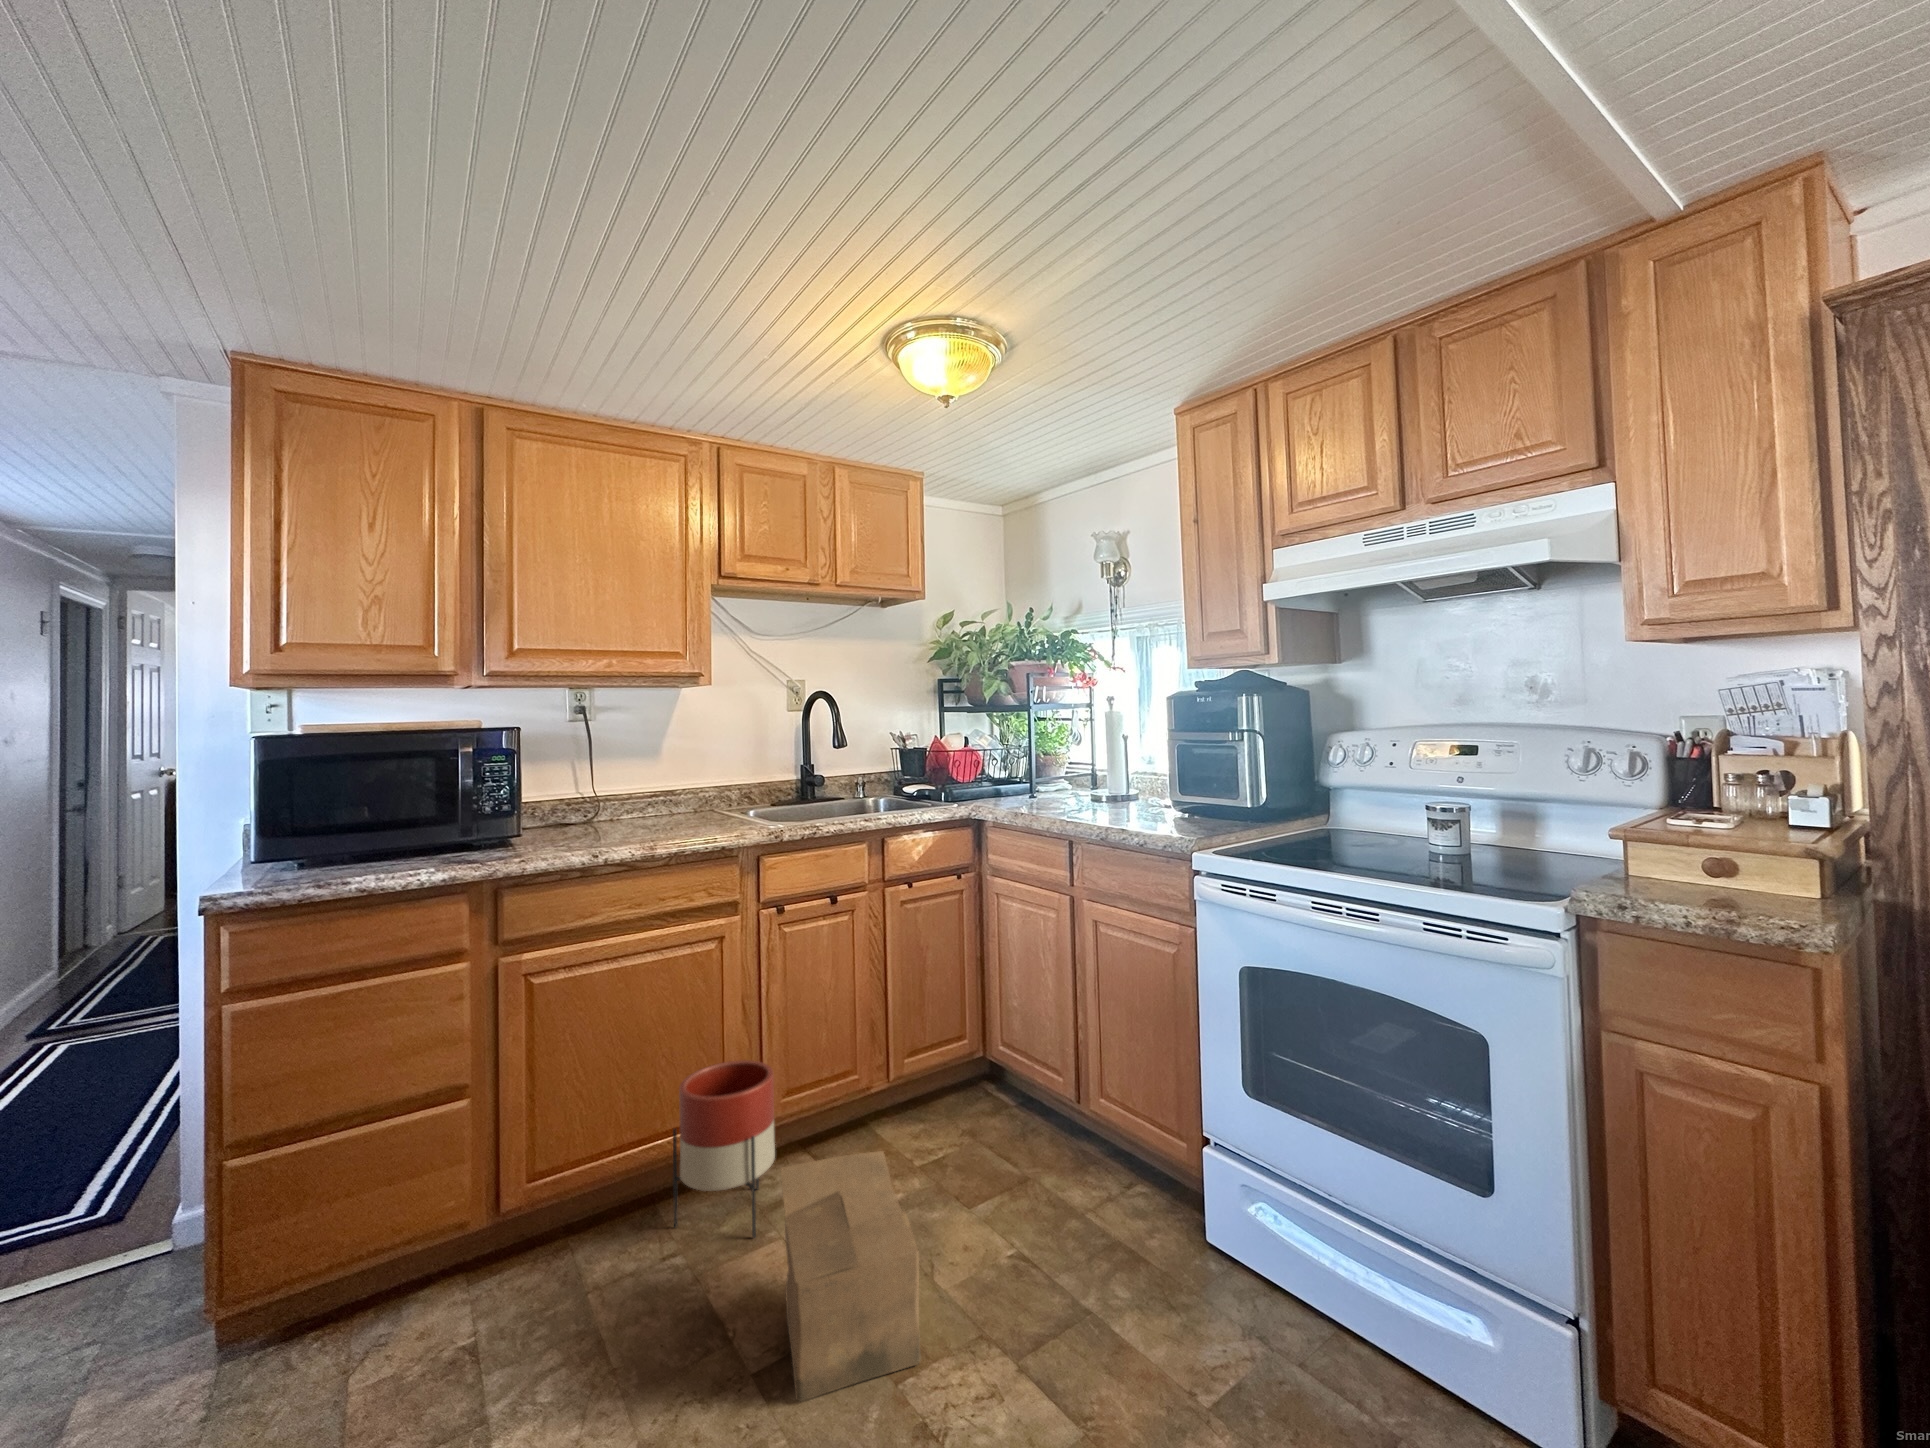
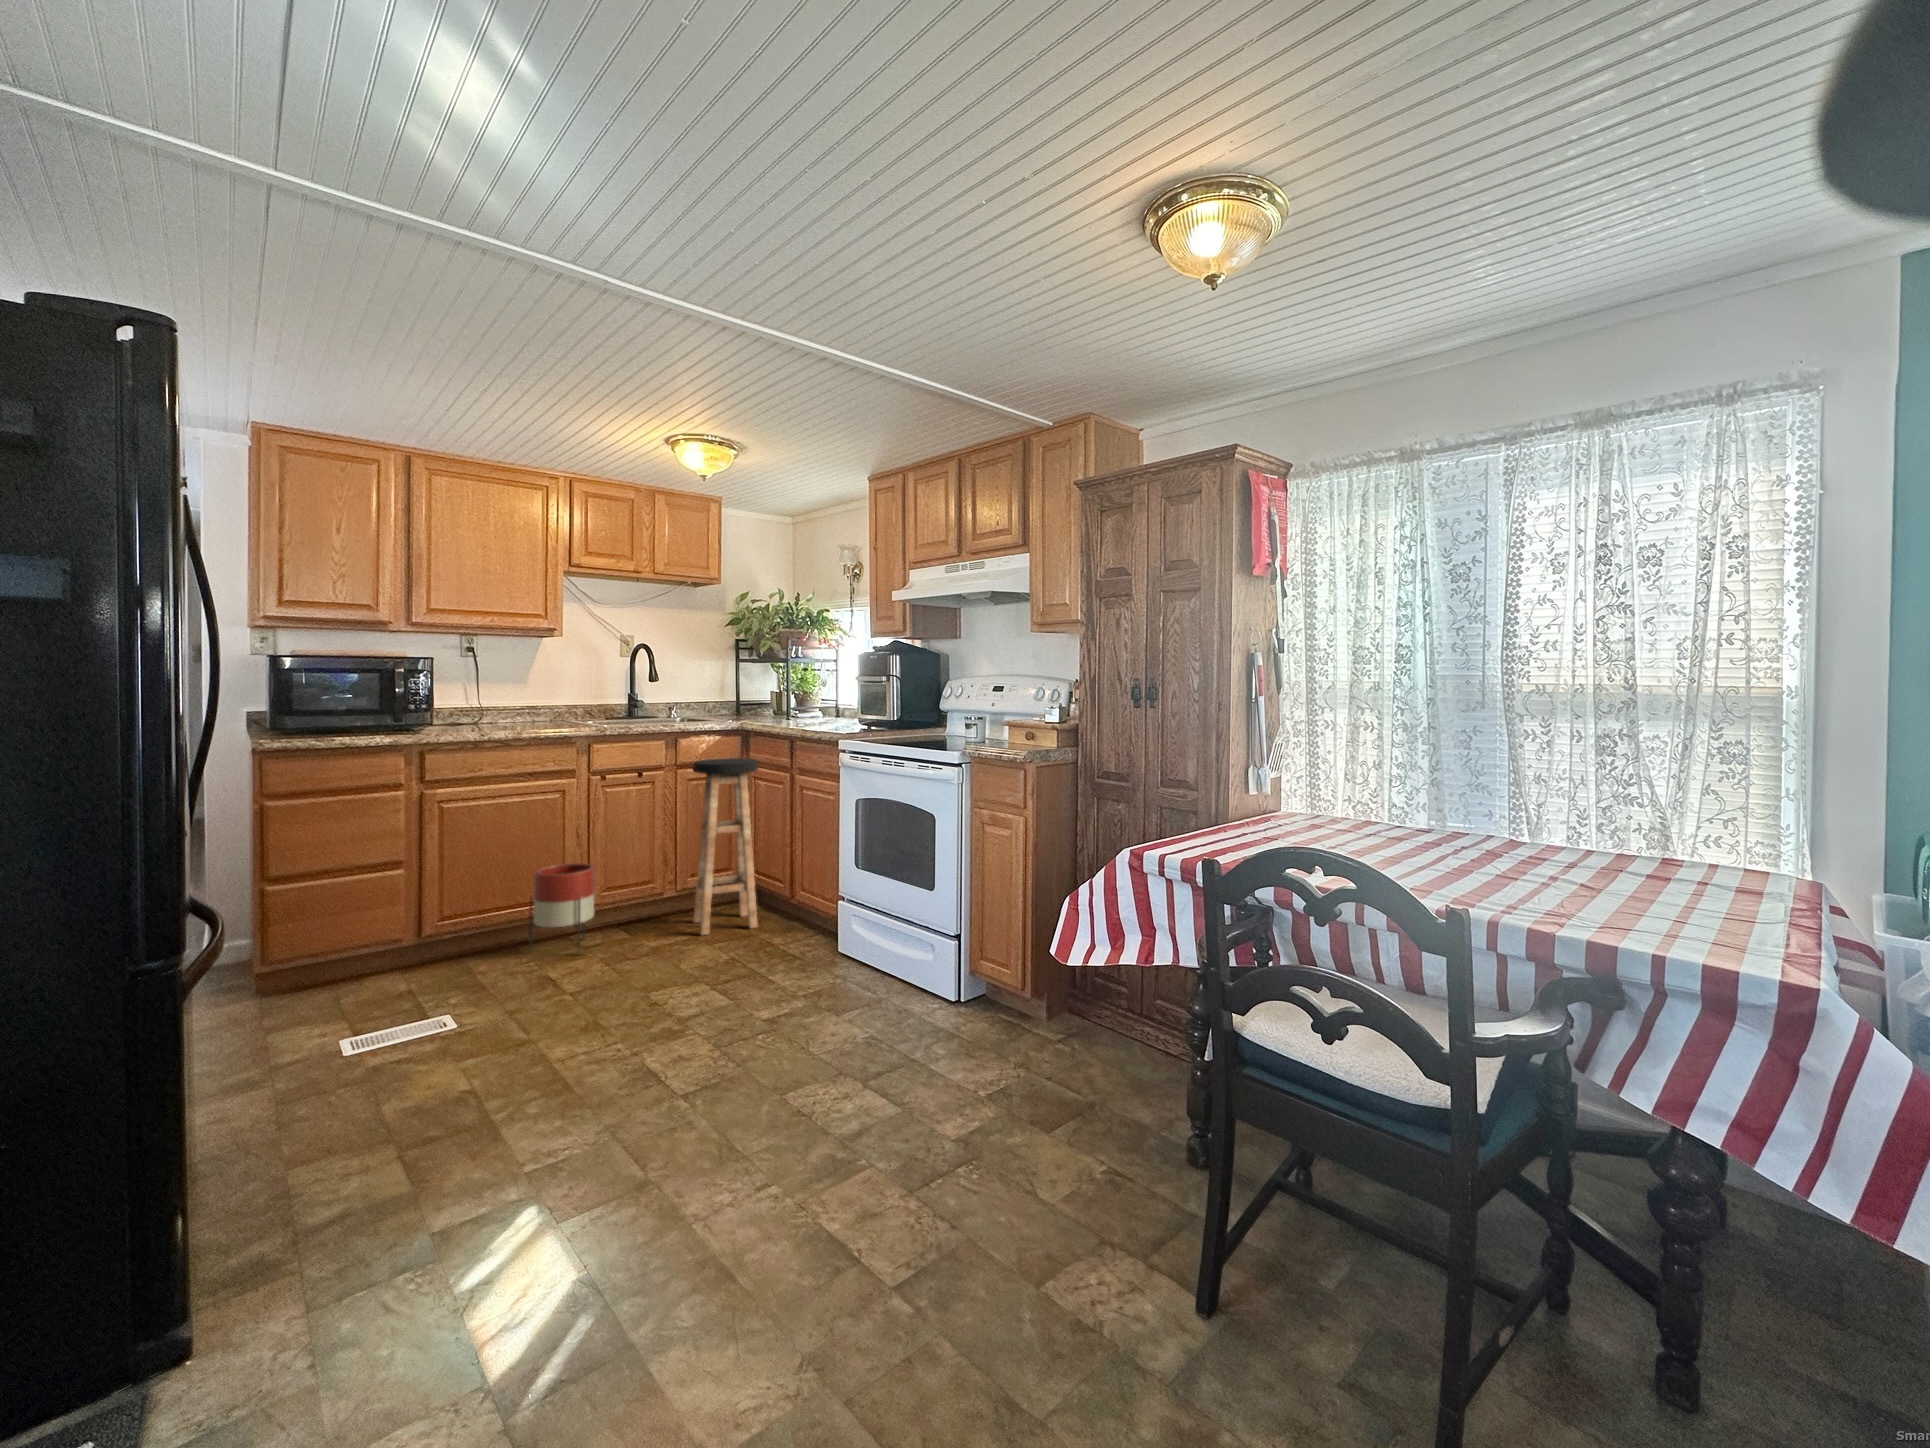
bar stool: none [918,870,1032,1185] -> present [693,758,758,936]
cardboard box: present [781,1151,921,1401] -> none [593,900,664,997]

